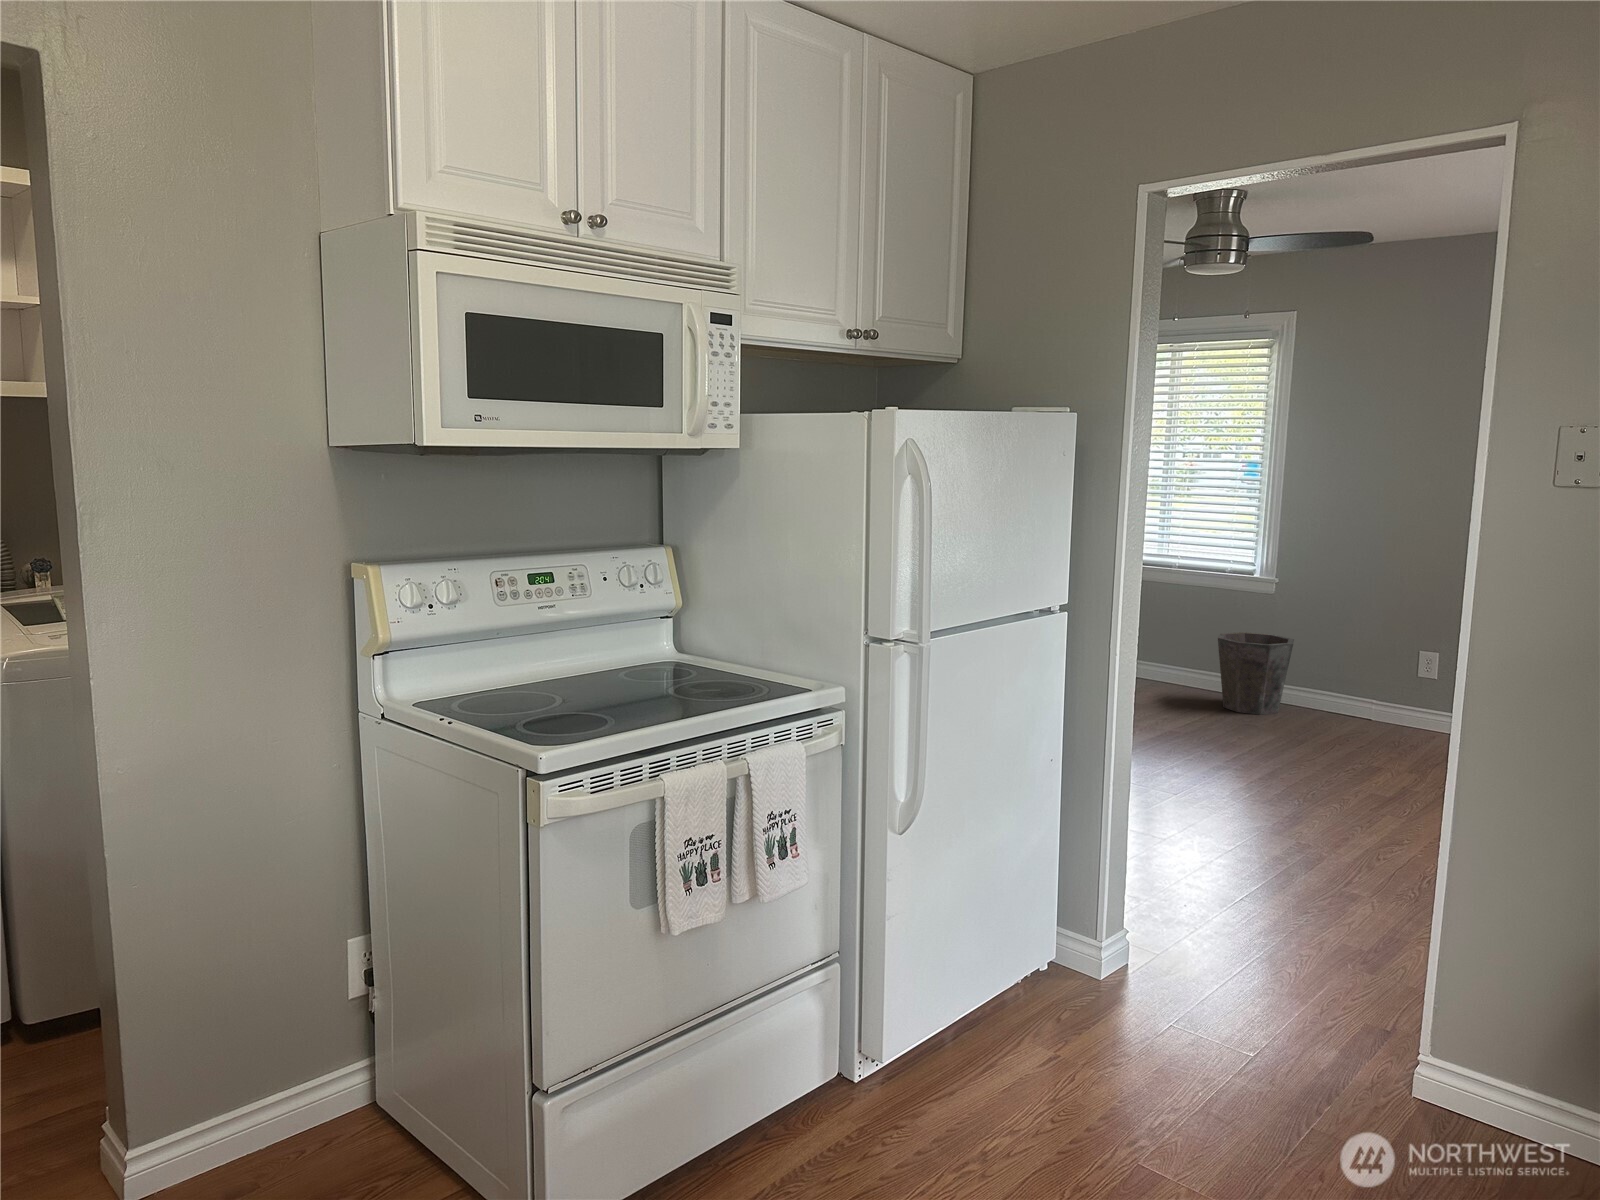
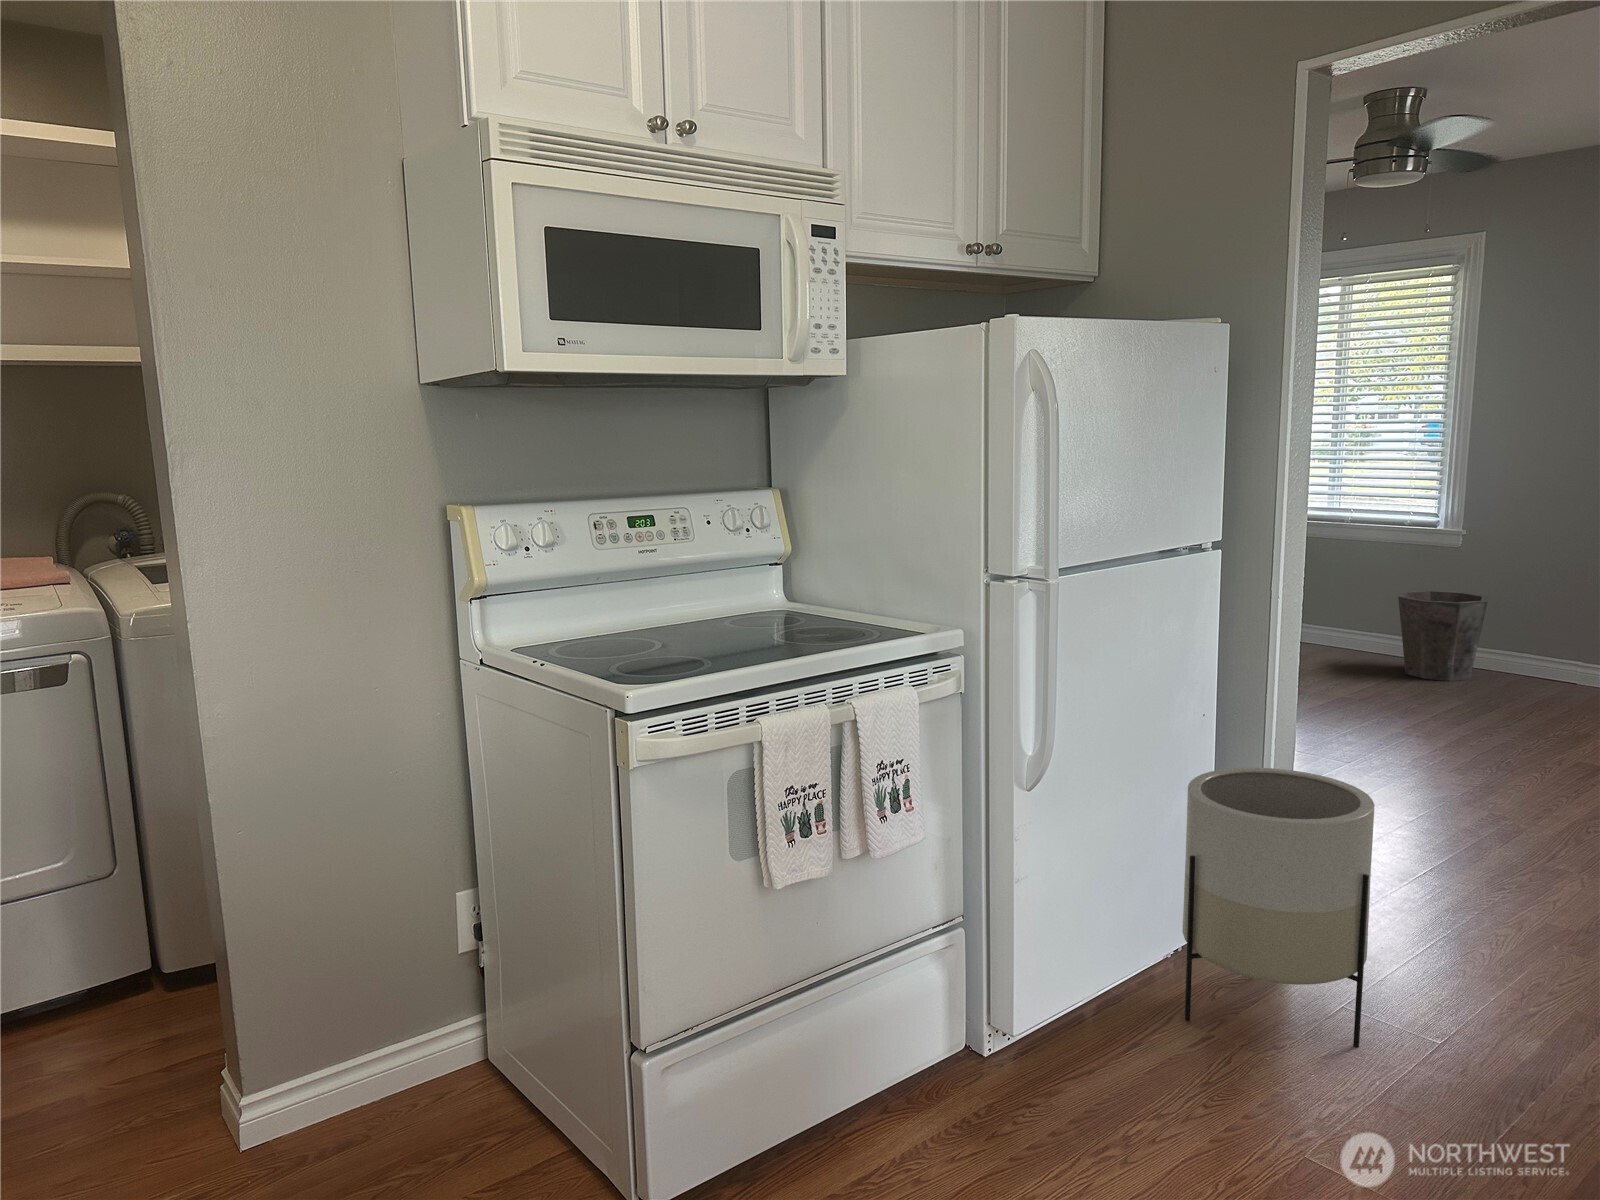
planter: none [1035,808,1200,1061] -> present [1182,768,1375,1048]

